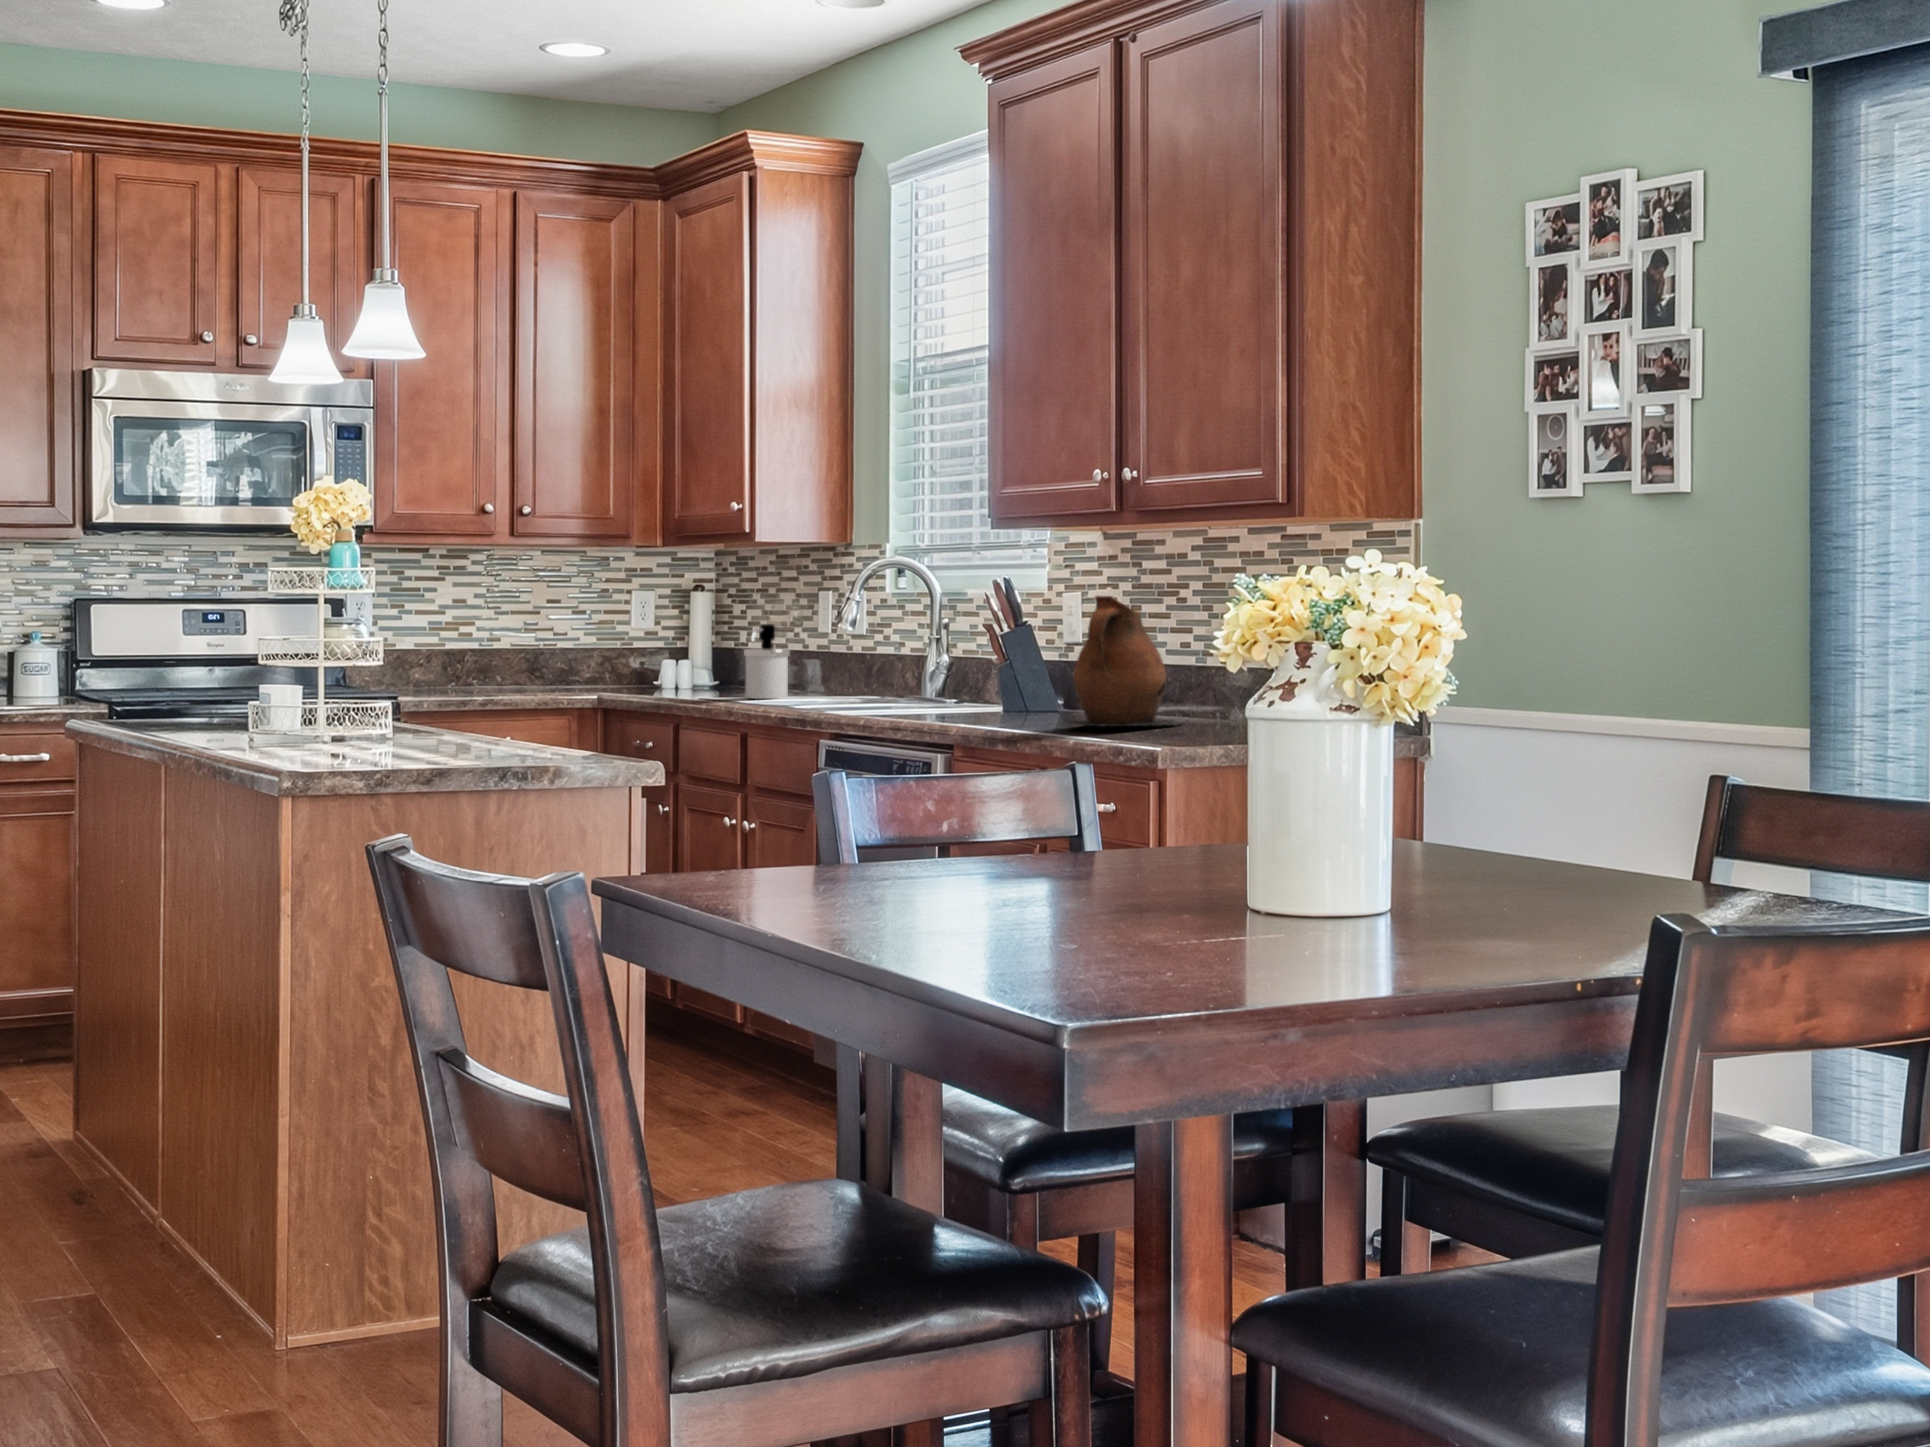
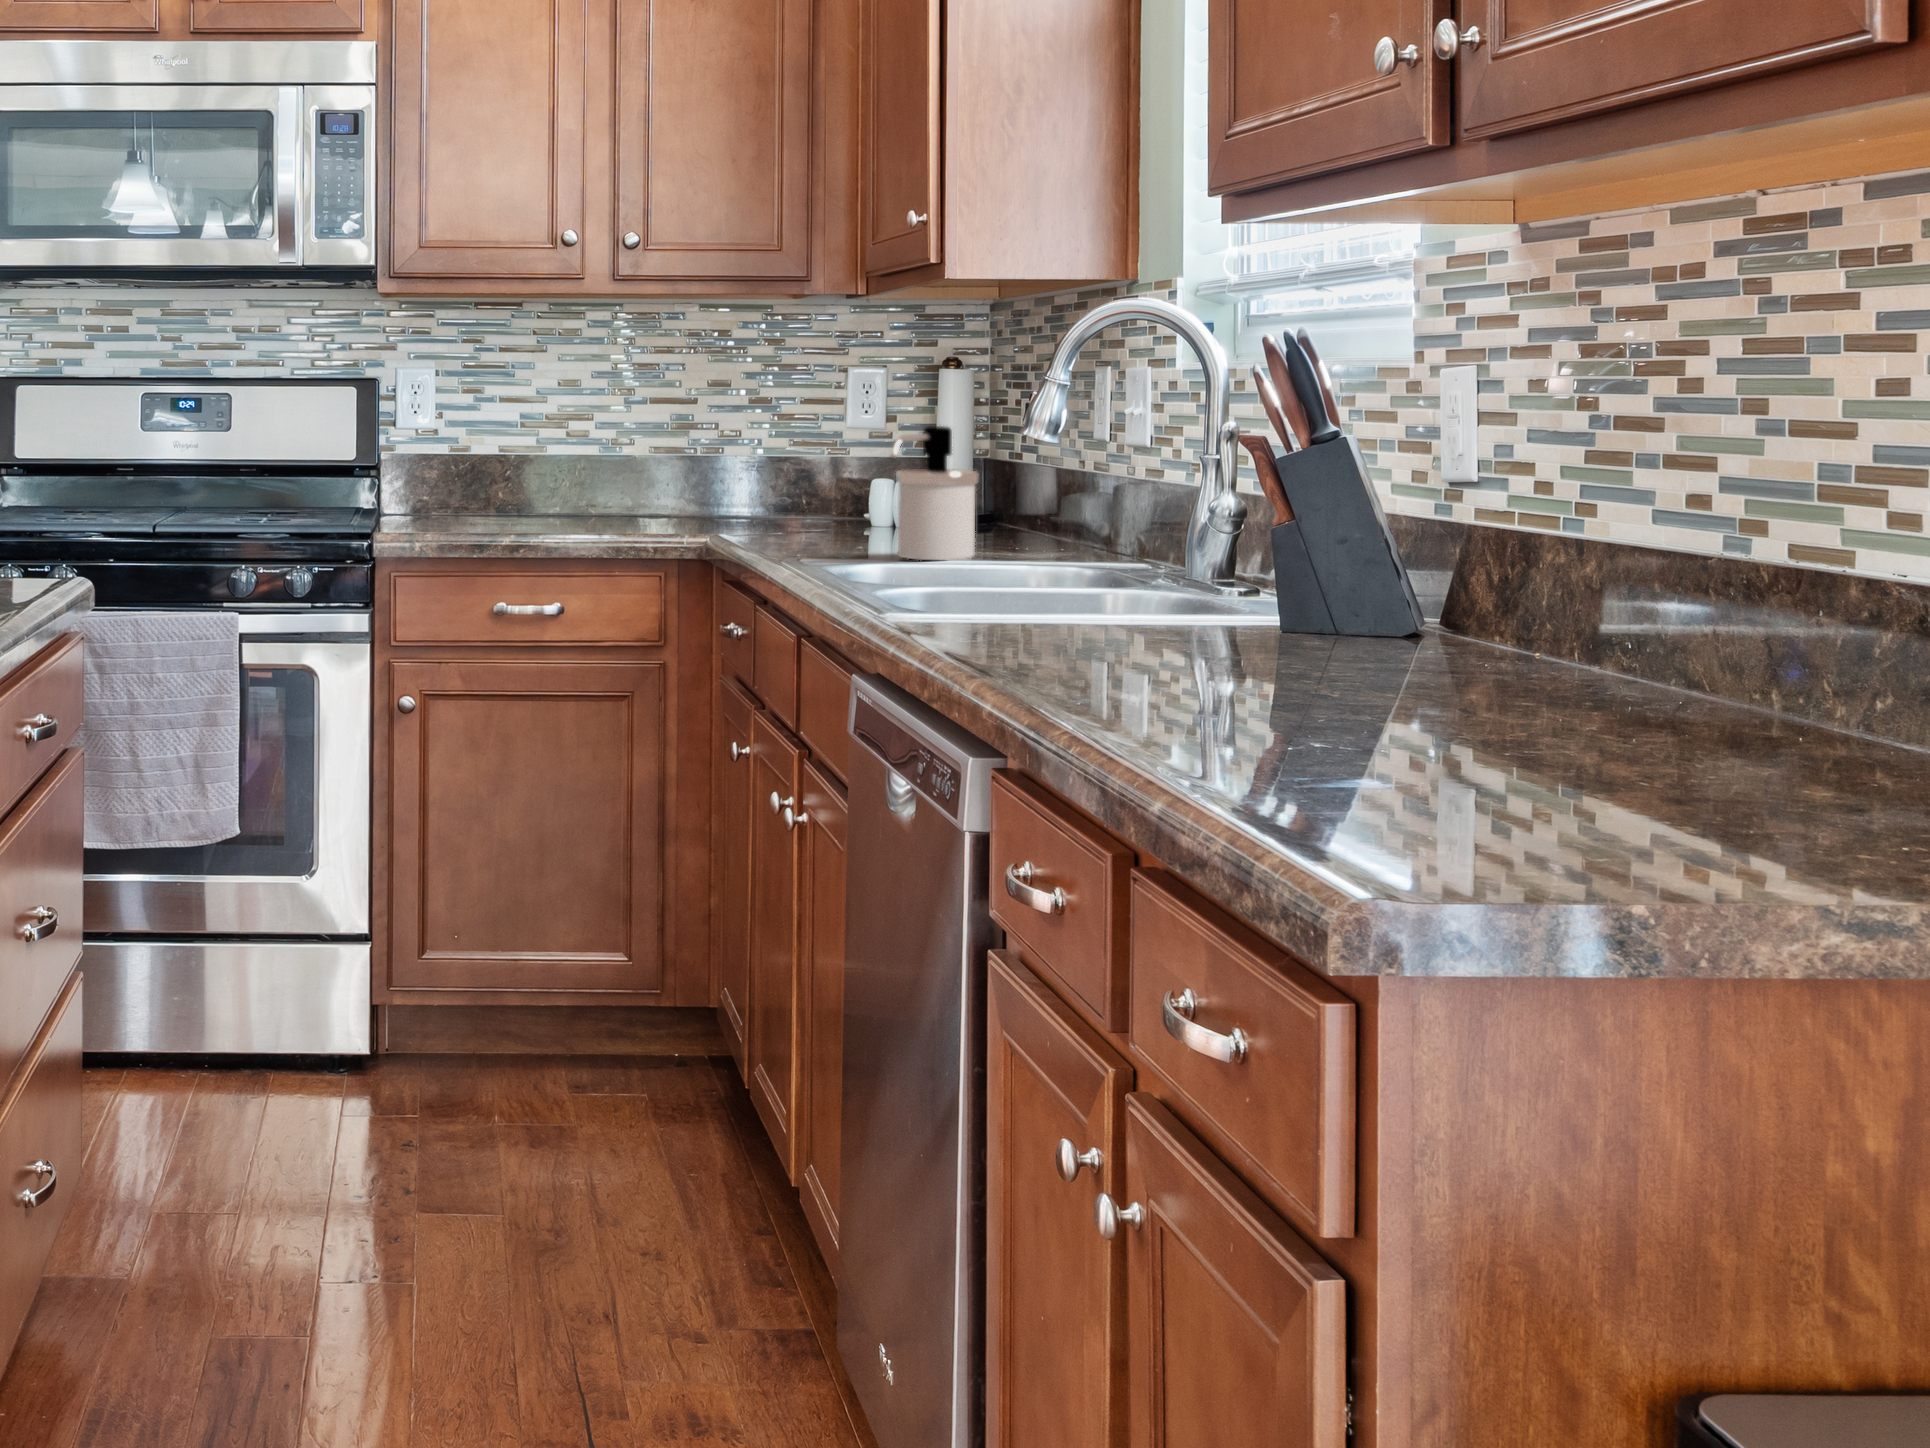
ceramic pitcher: present [1072,596,1179,726] -> none [1293,374,1637,741]

